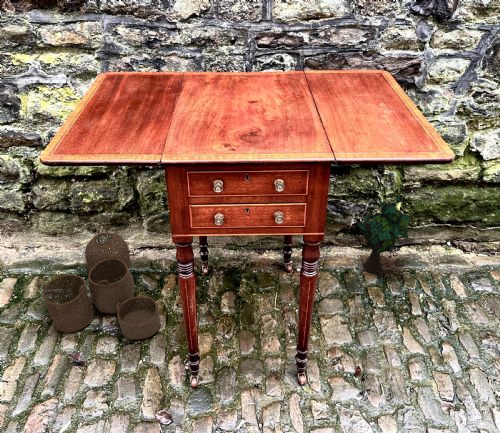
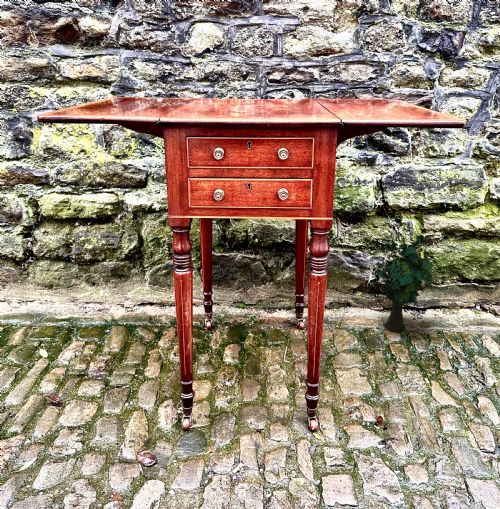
woven basket: present [42,232,160,340] -> none [25,277,154,382]

